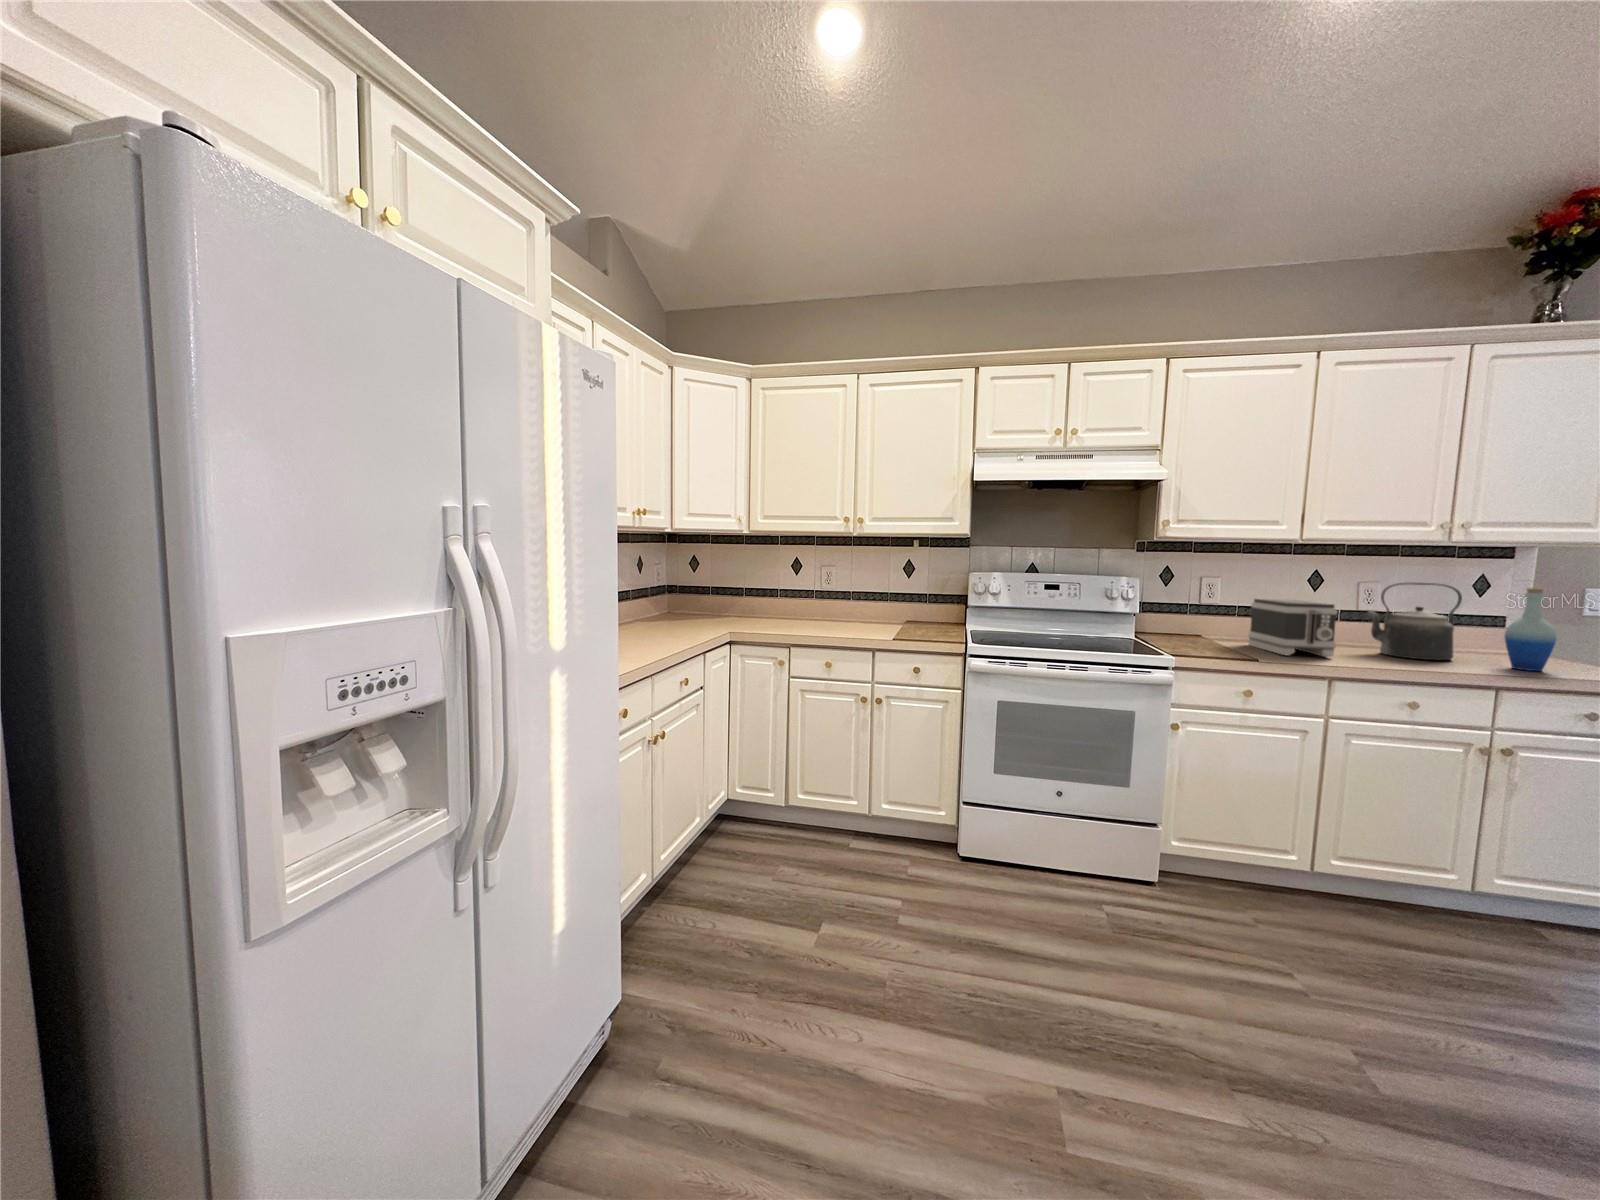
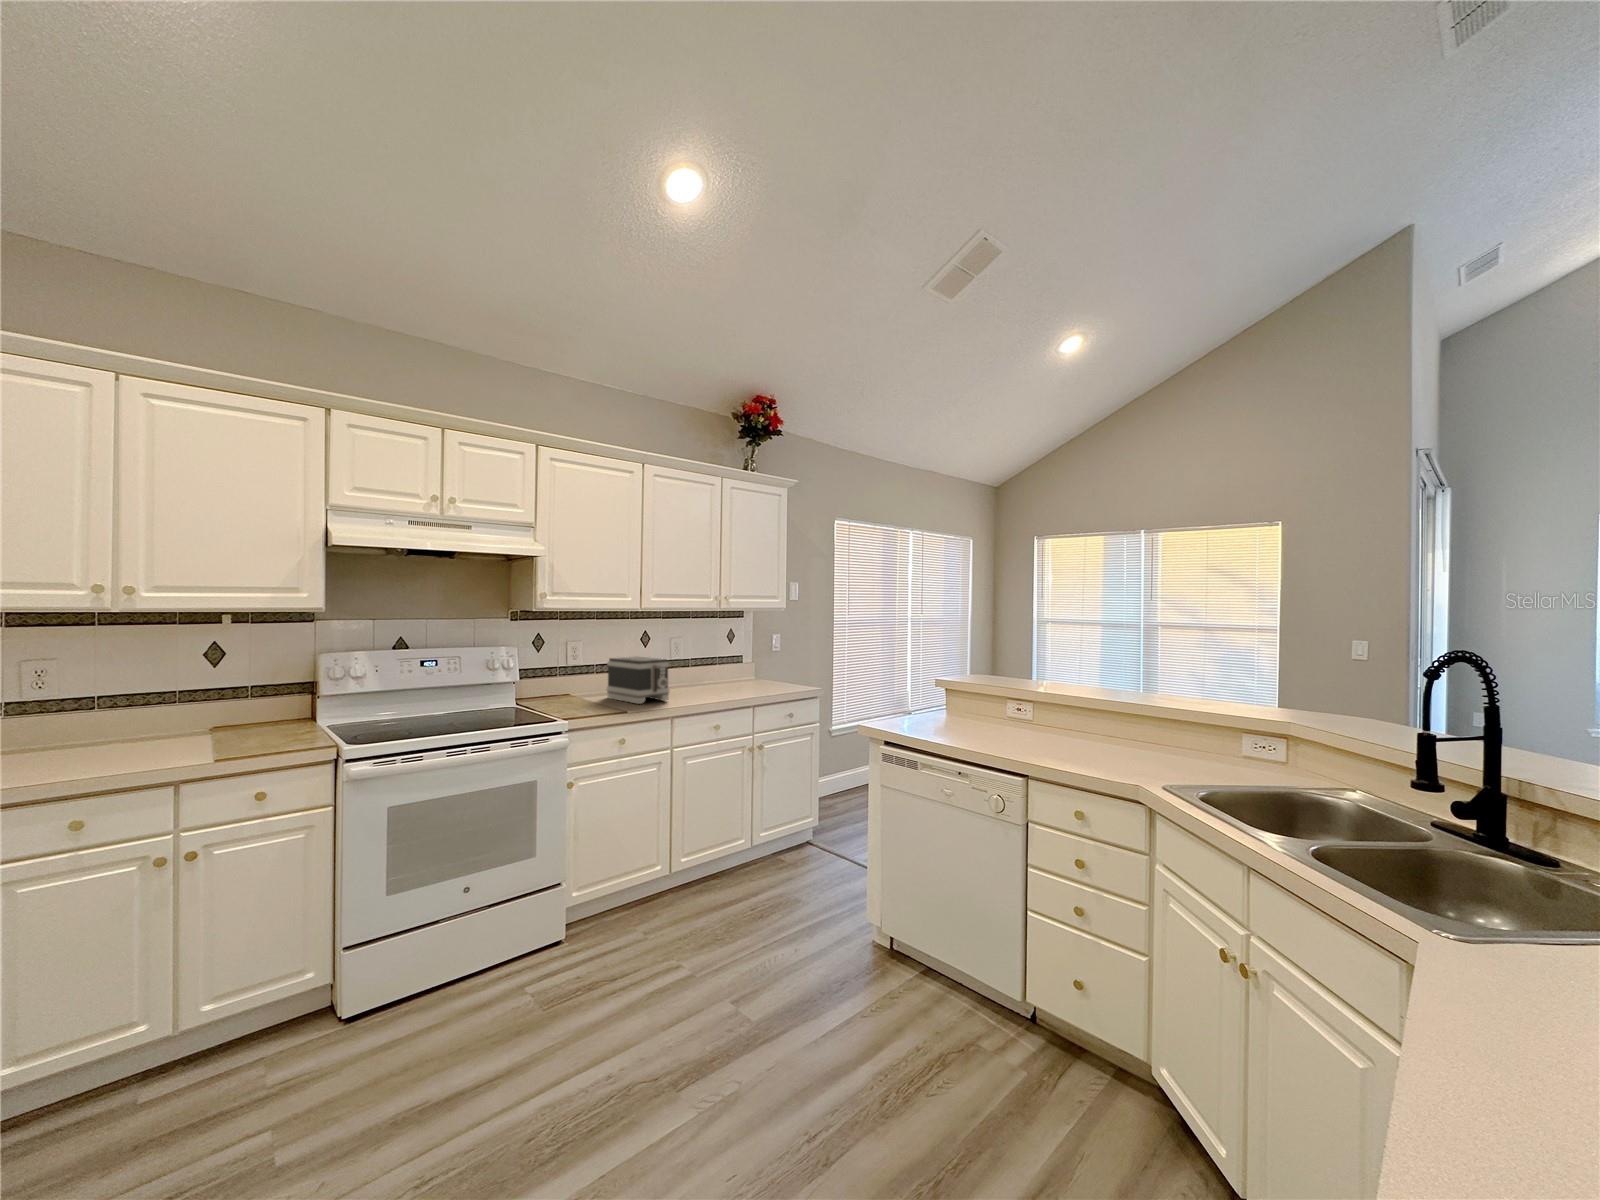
kettle: present [1367,582,1462,660] -> none [680,637,728,693]
bottle: present [1505,588,1557,671] -> none [750,638,773,692]

